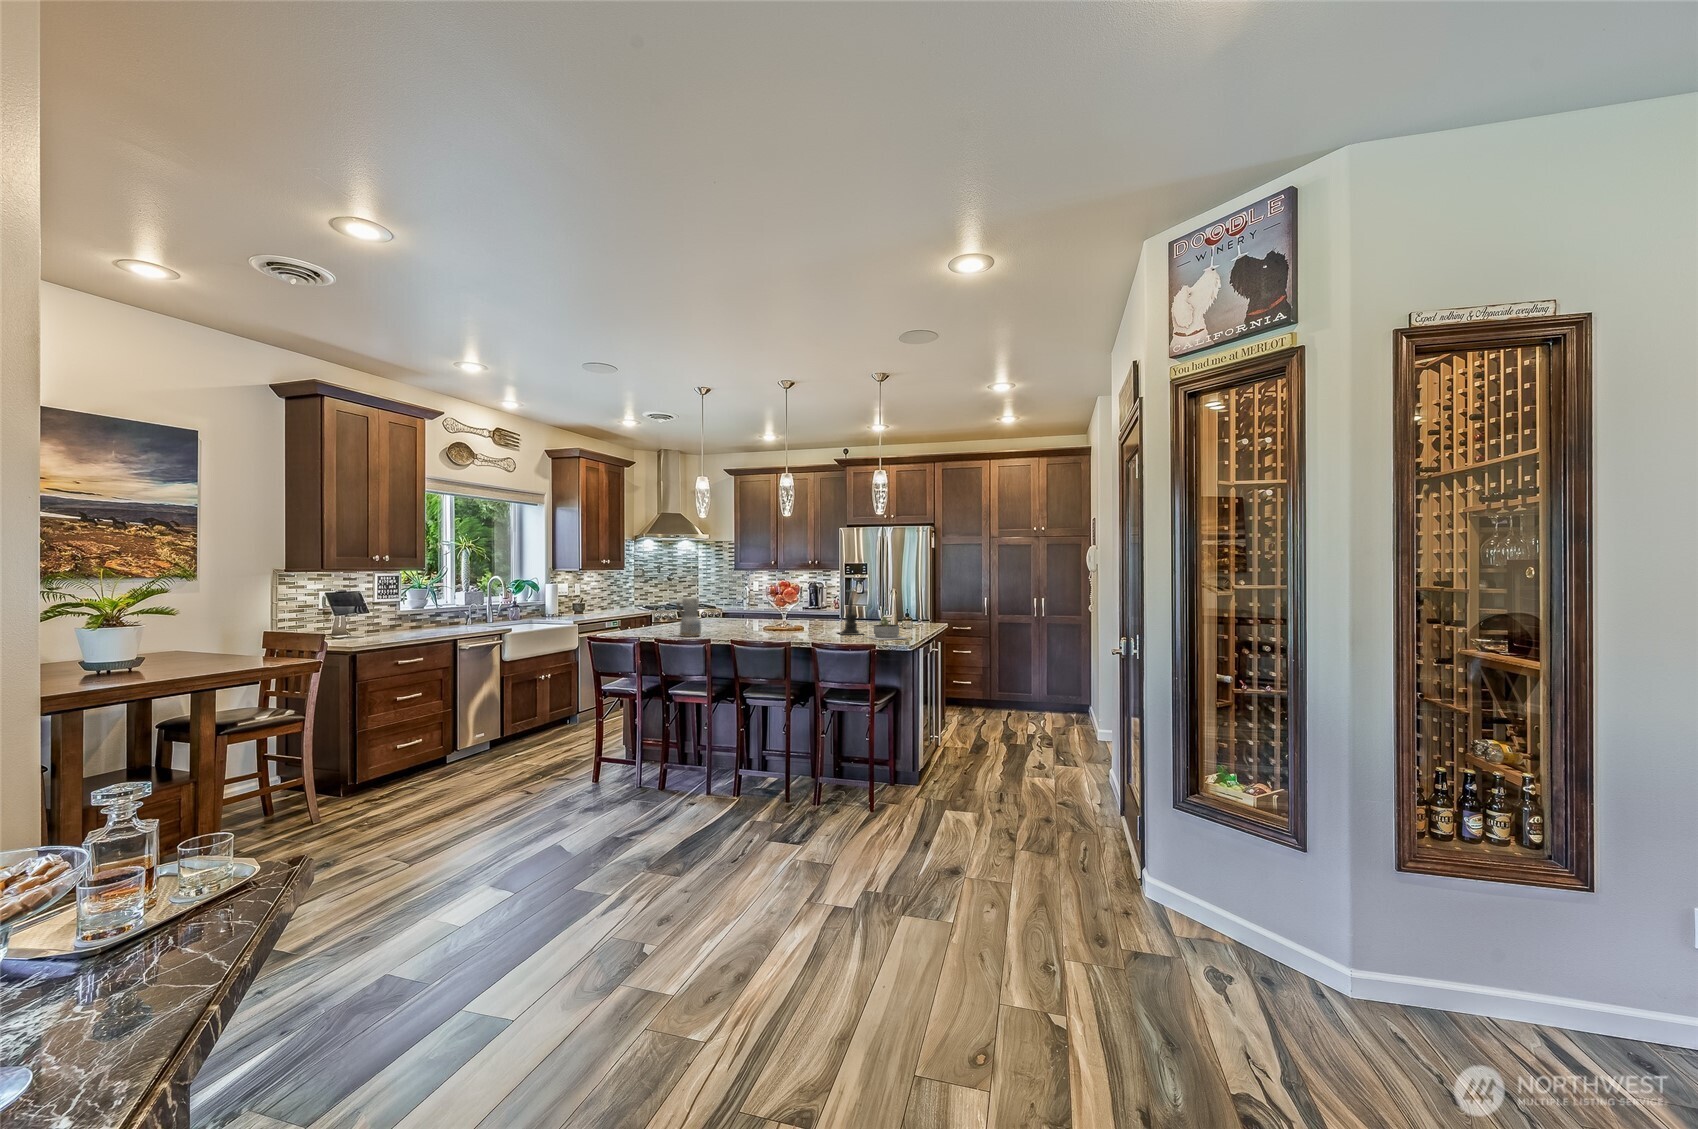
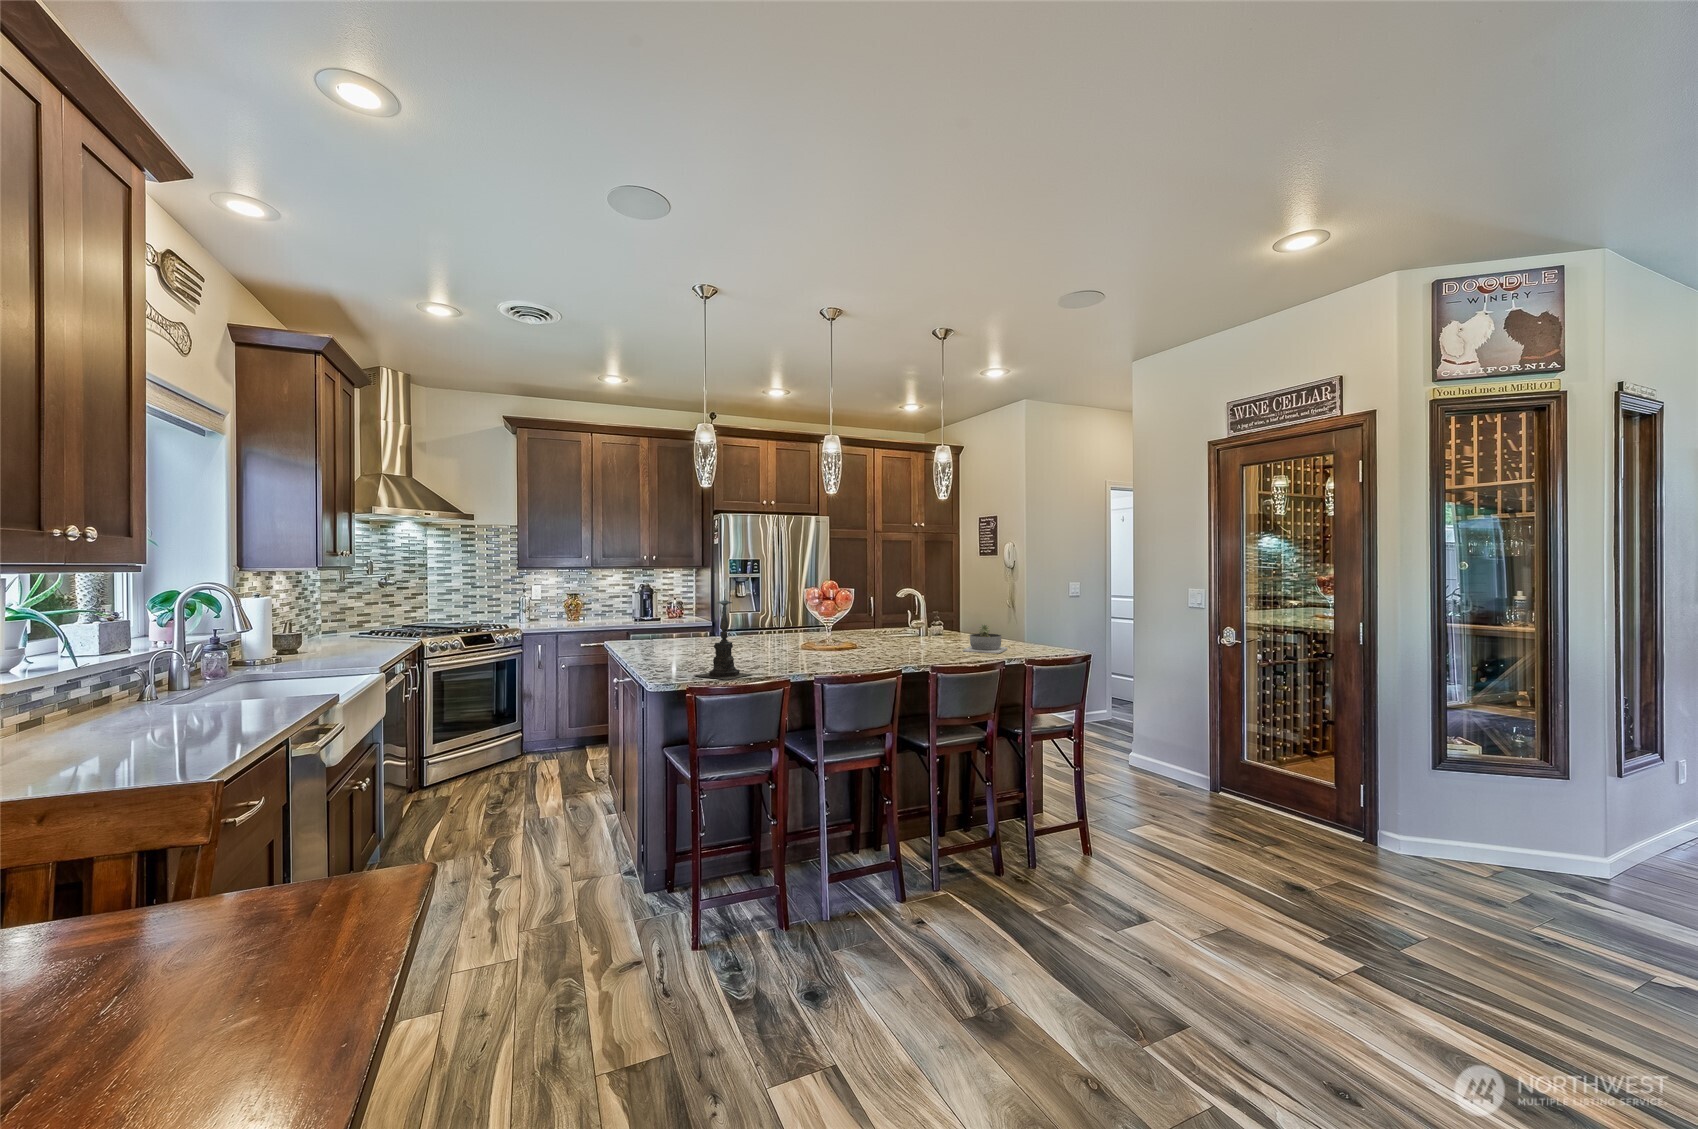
candle holder: present [839,590,860,635] -> present [694,592,752,680]
ceramic pitcher: present [676,598,701,637] -> none [766,612,806,673]

